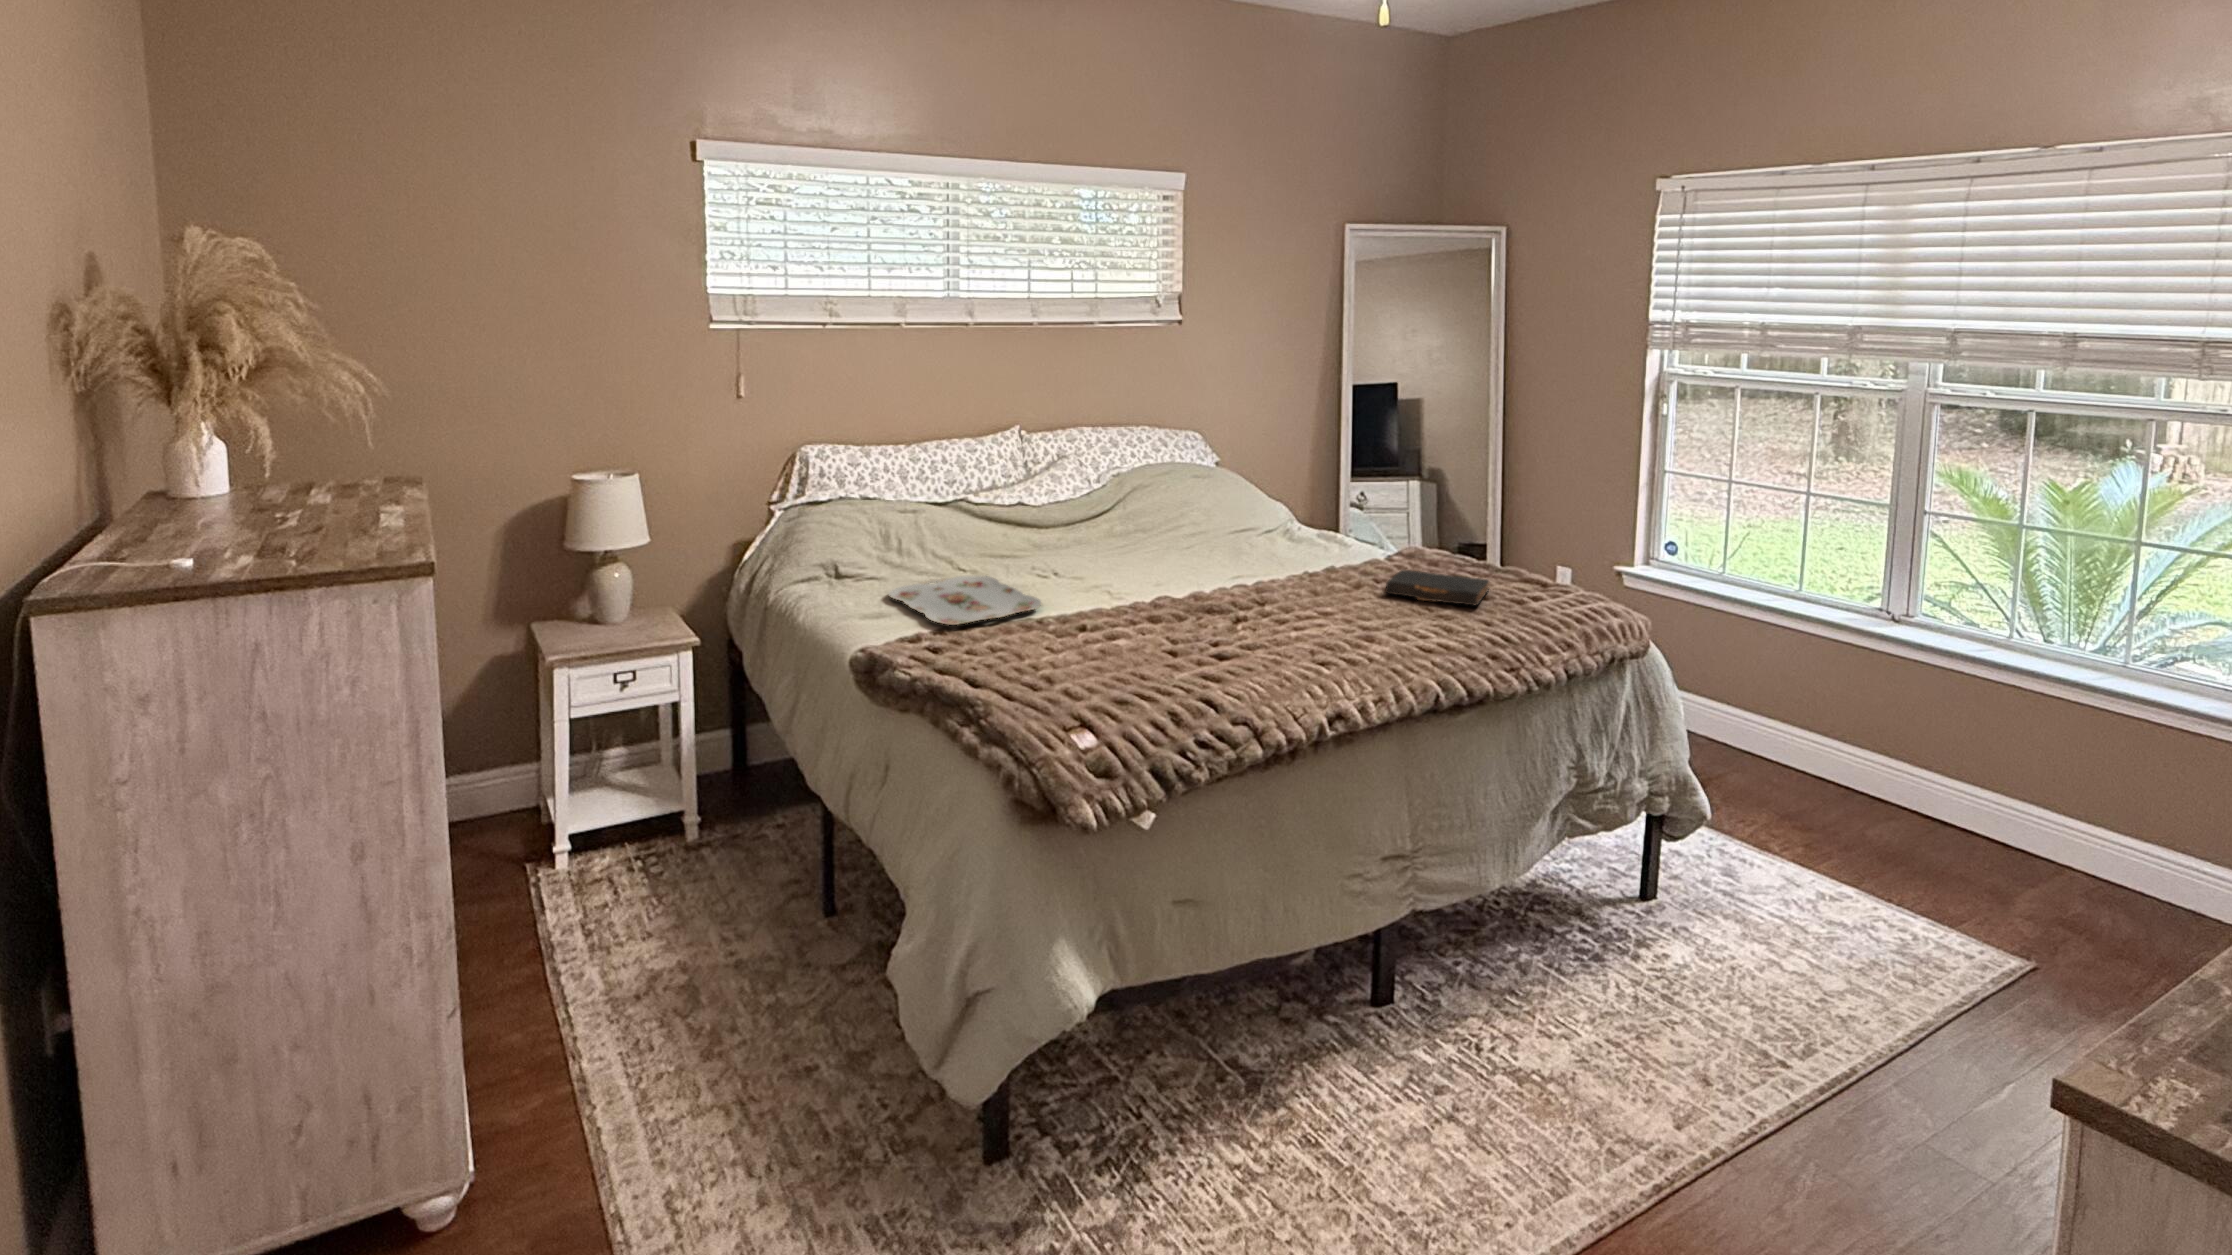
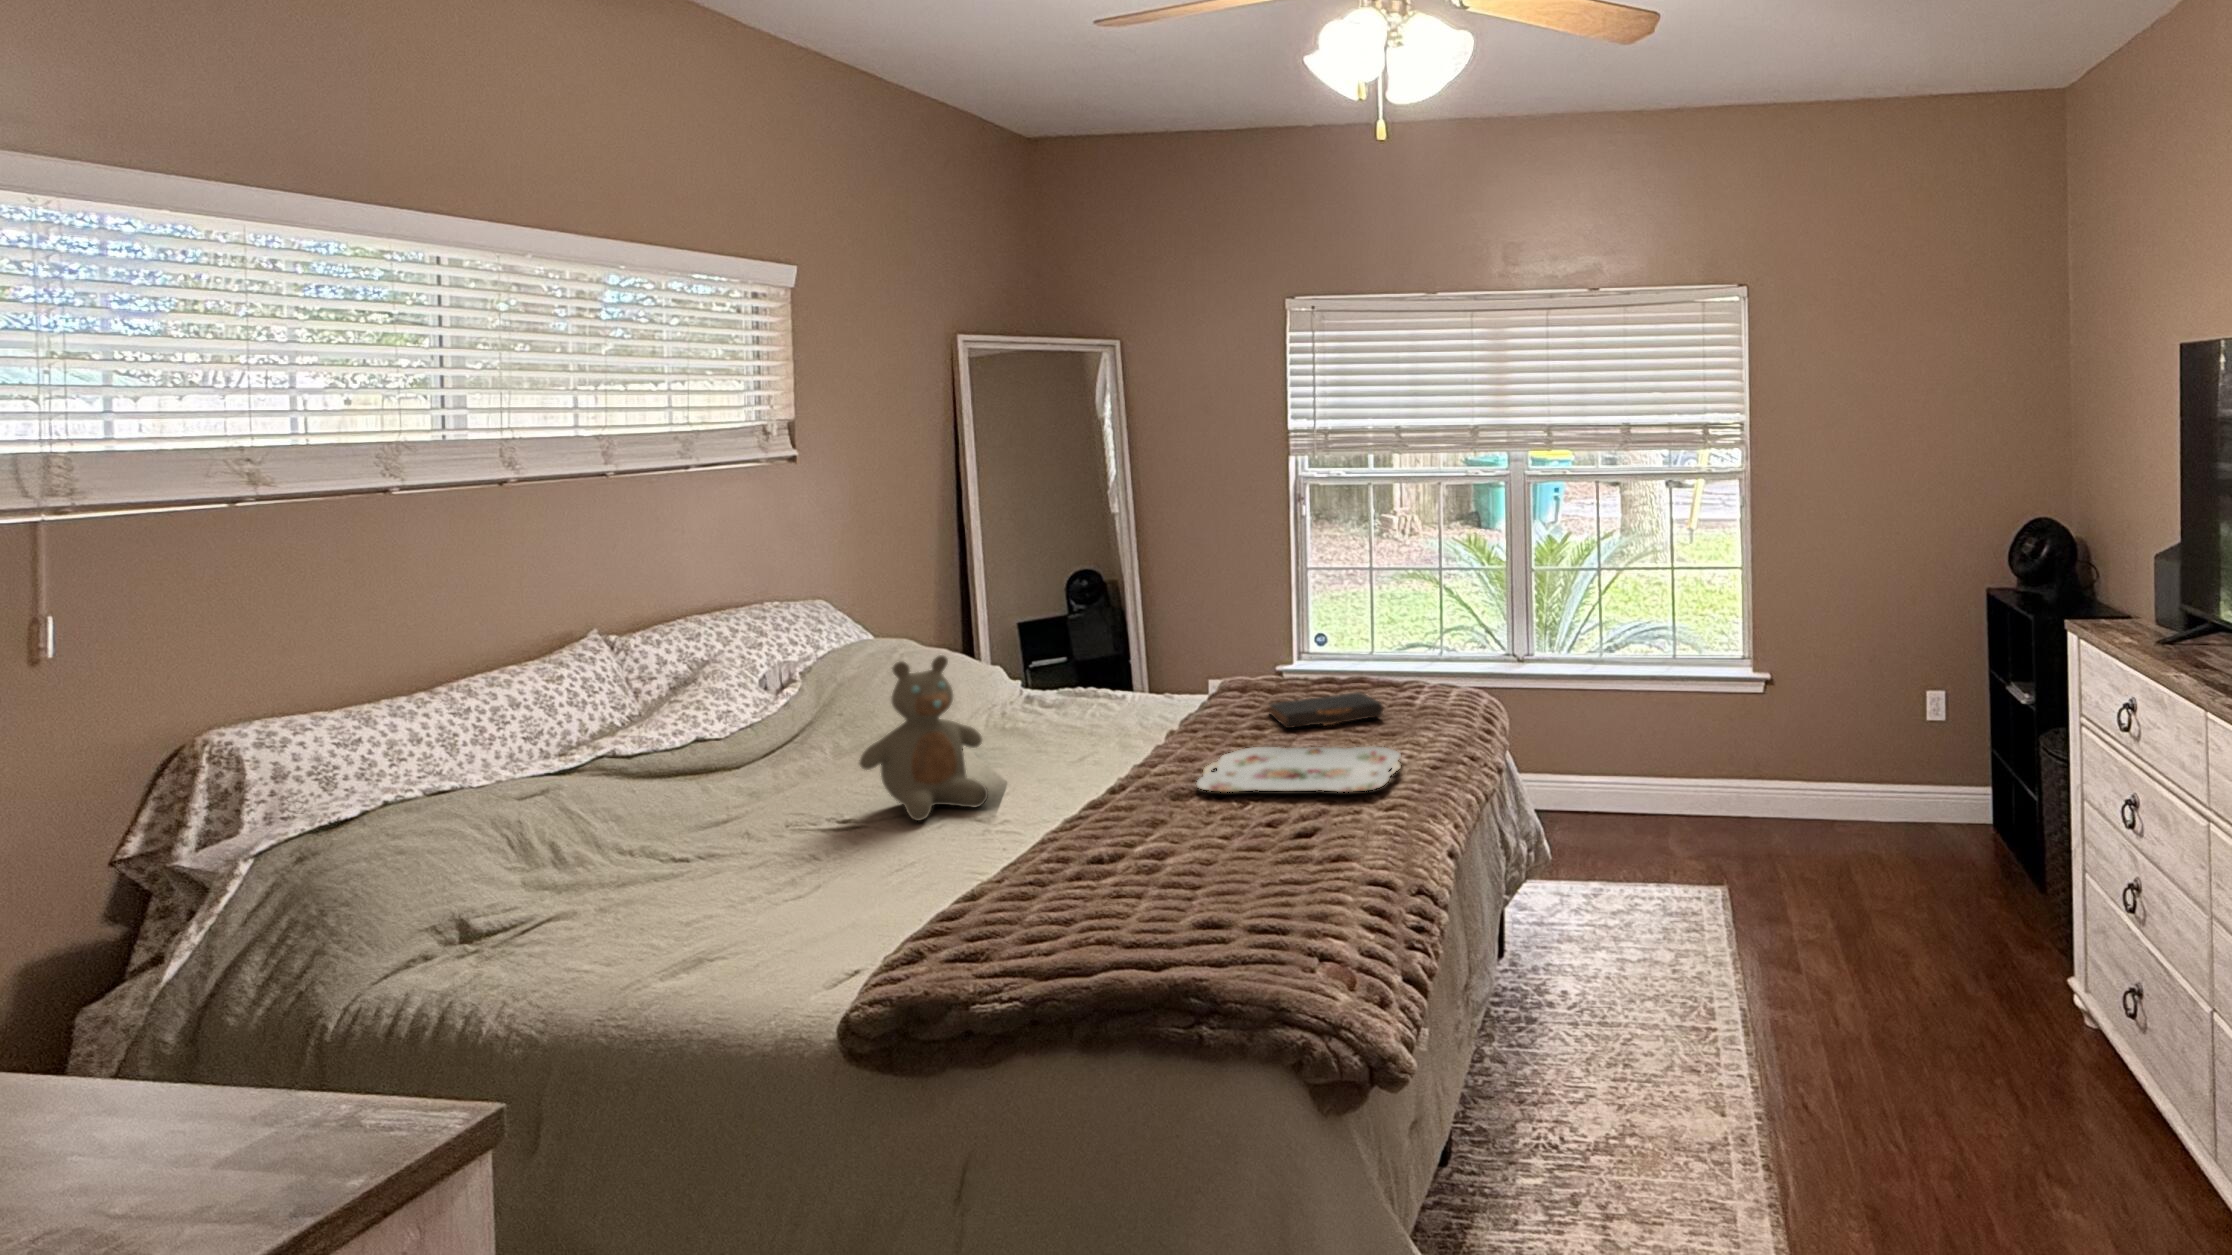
teddy bear: none [1086,475,1173,590] -> present [859,655,988,821]
serving tray: present [888,576,1042,625] -> present [1197,747,1401,792]

